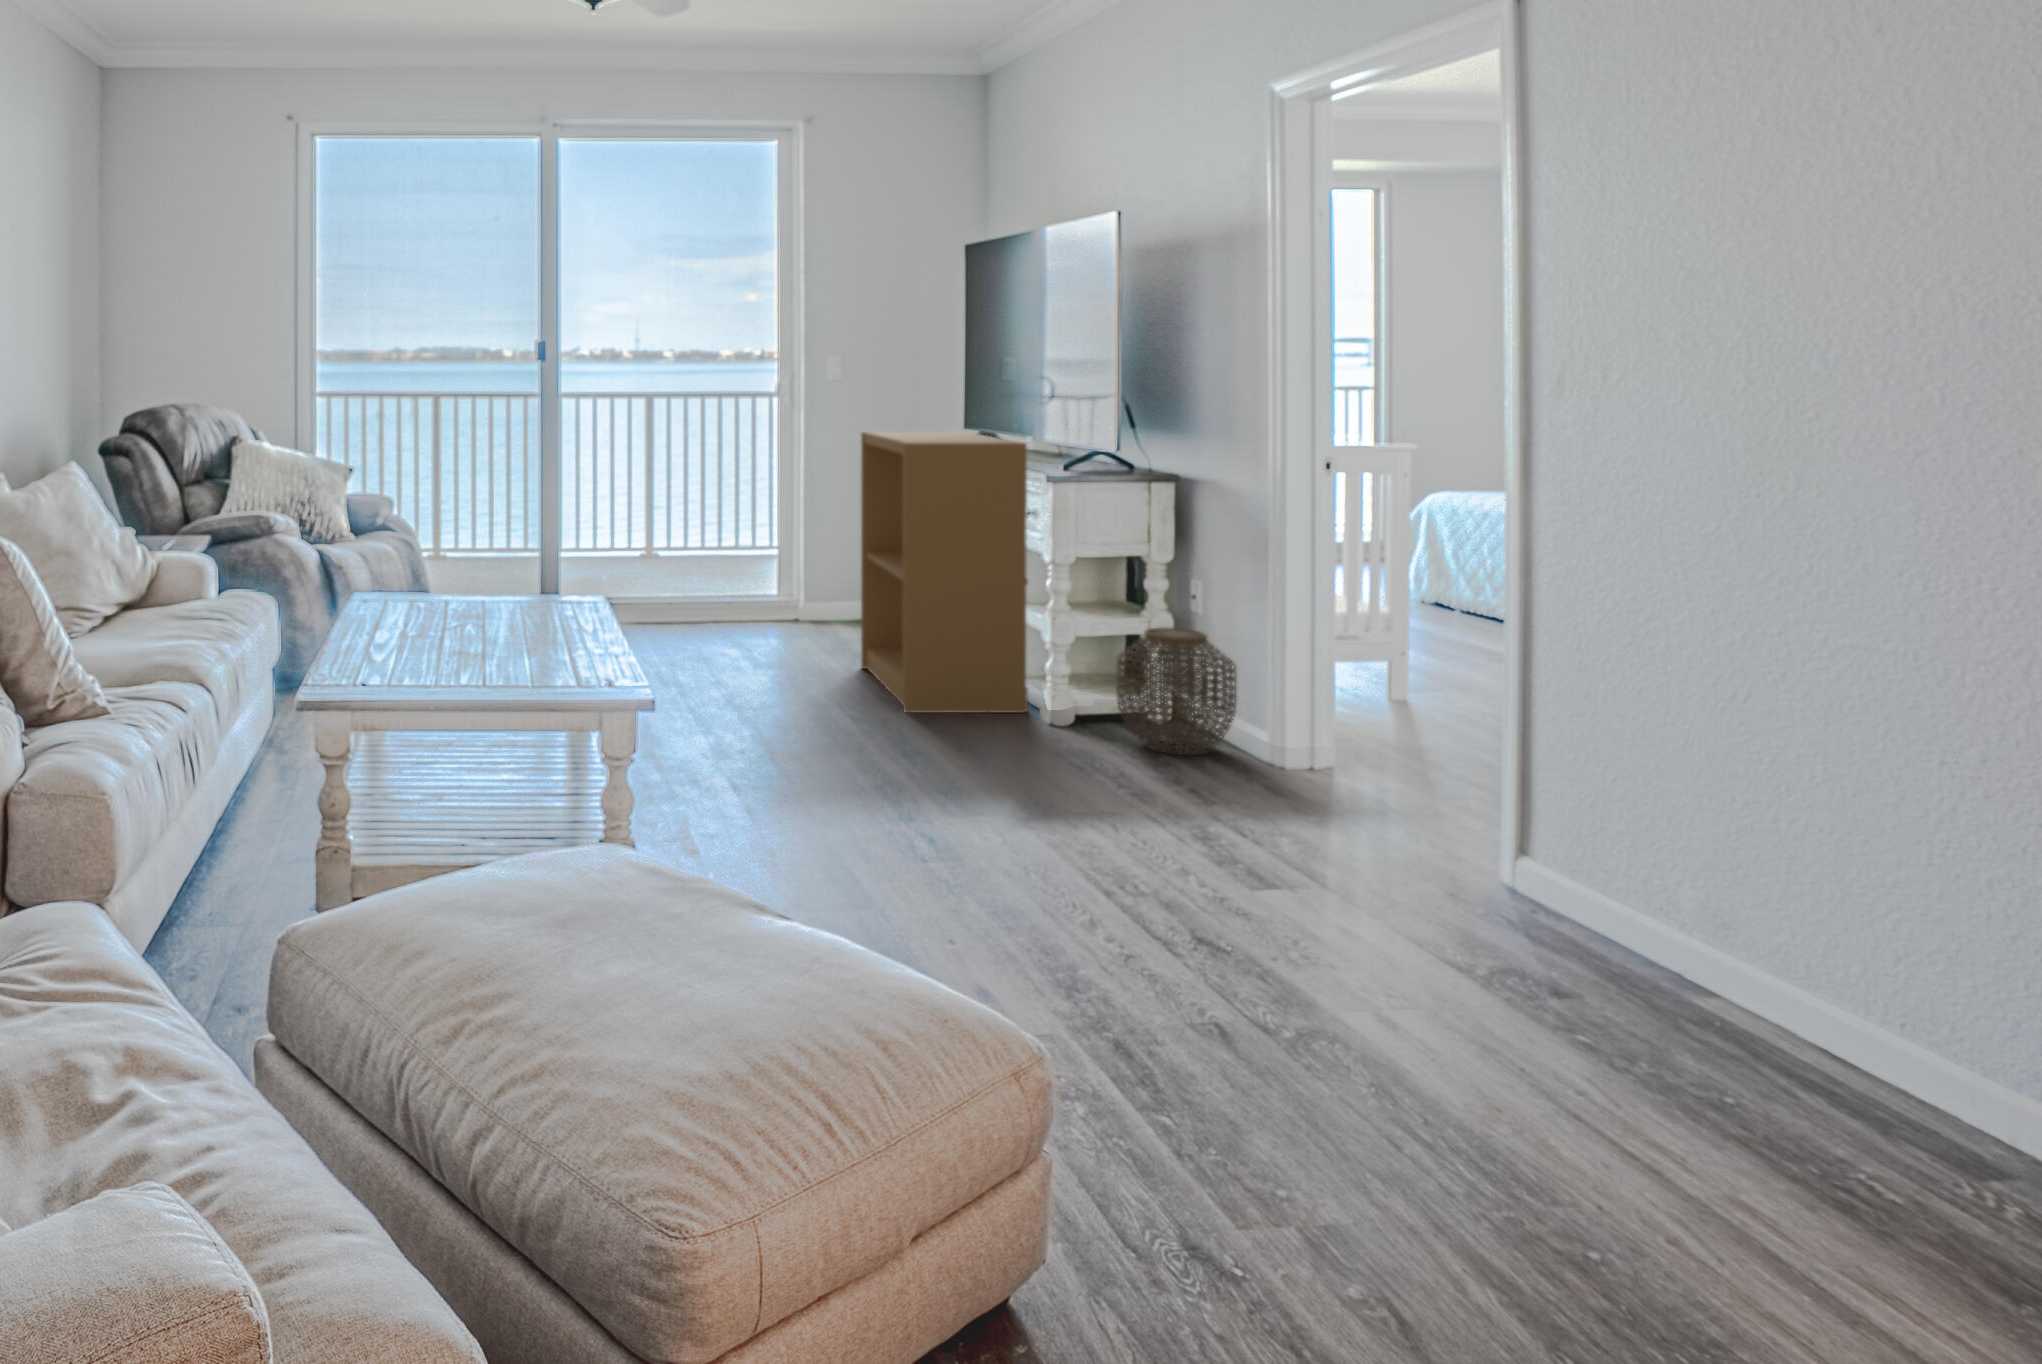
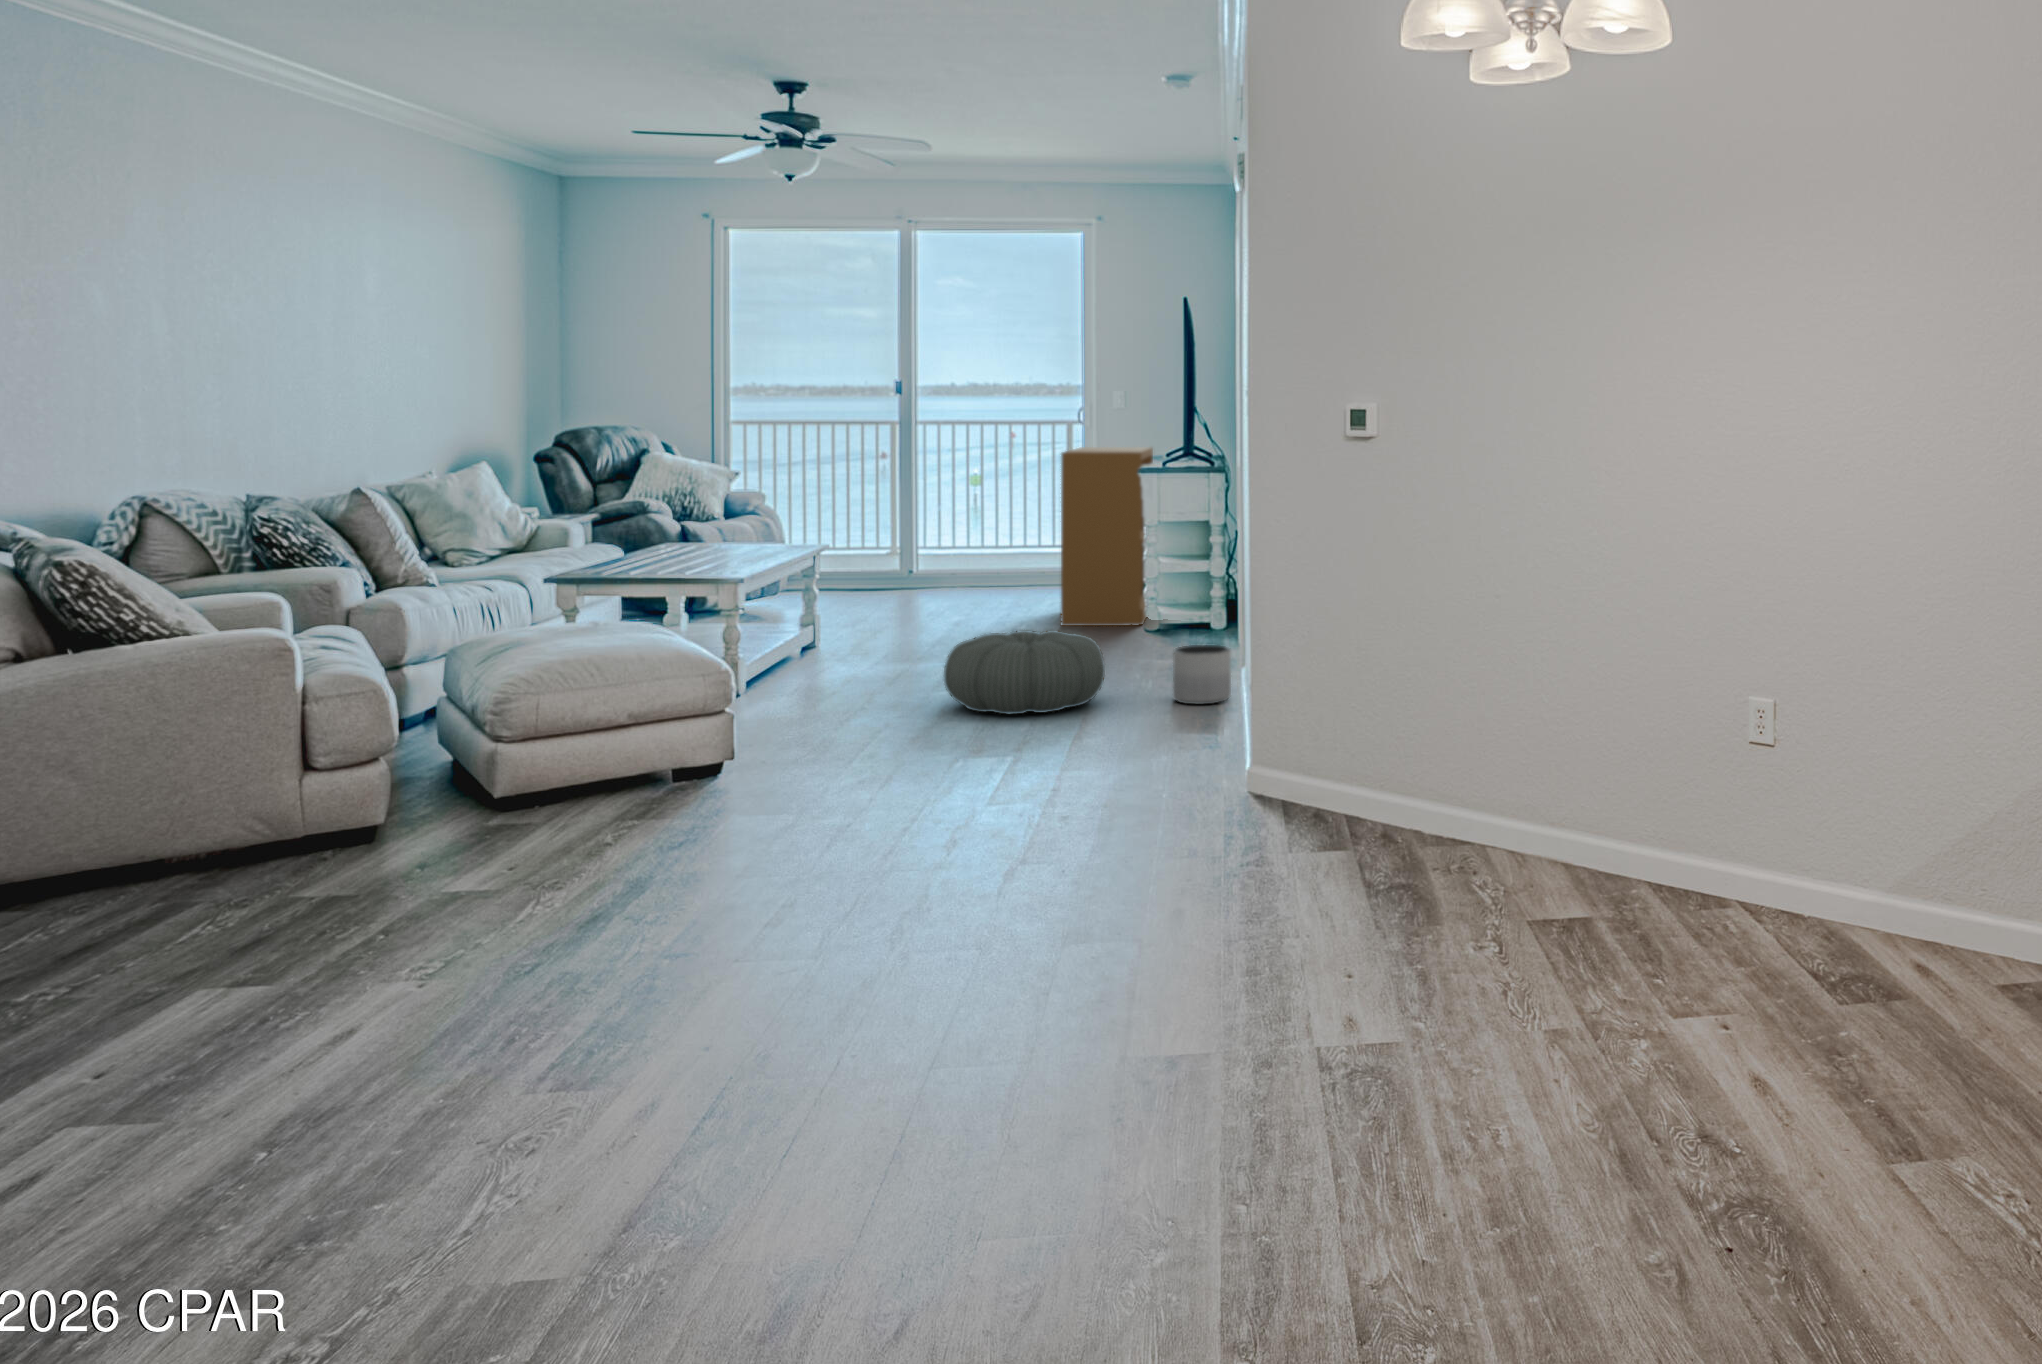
woven basket: present [1116,628,1236,756] -> none [1162,565,1232,641]
pouf: none [1080,806,1422,1016] -> present [944,630,1105,714]
planter: none [1501,840,1639,978] -> present [1173,645,1231,705]

